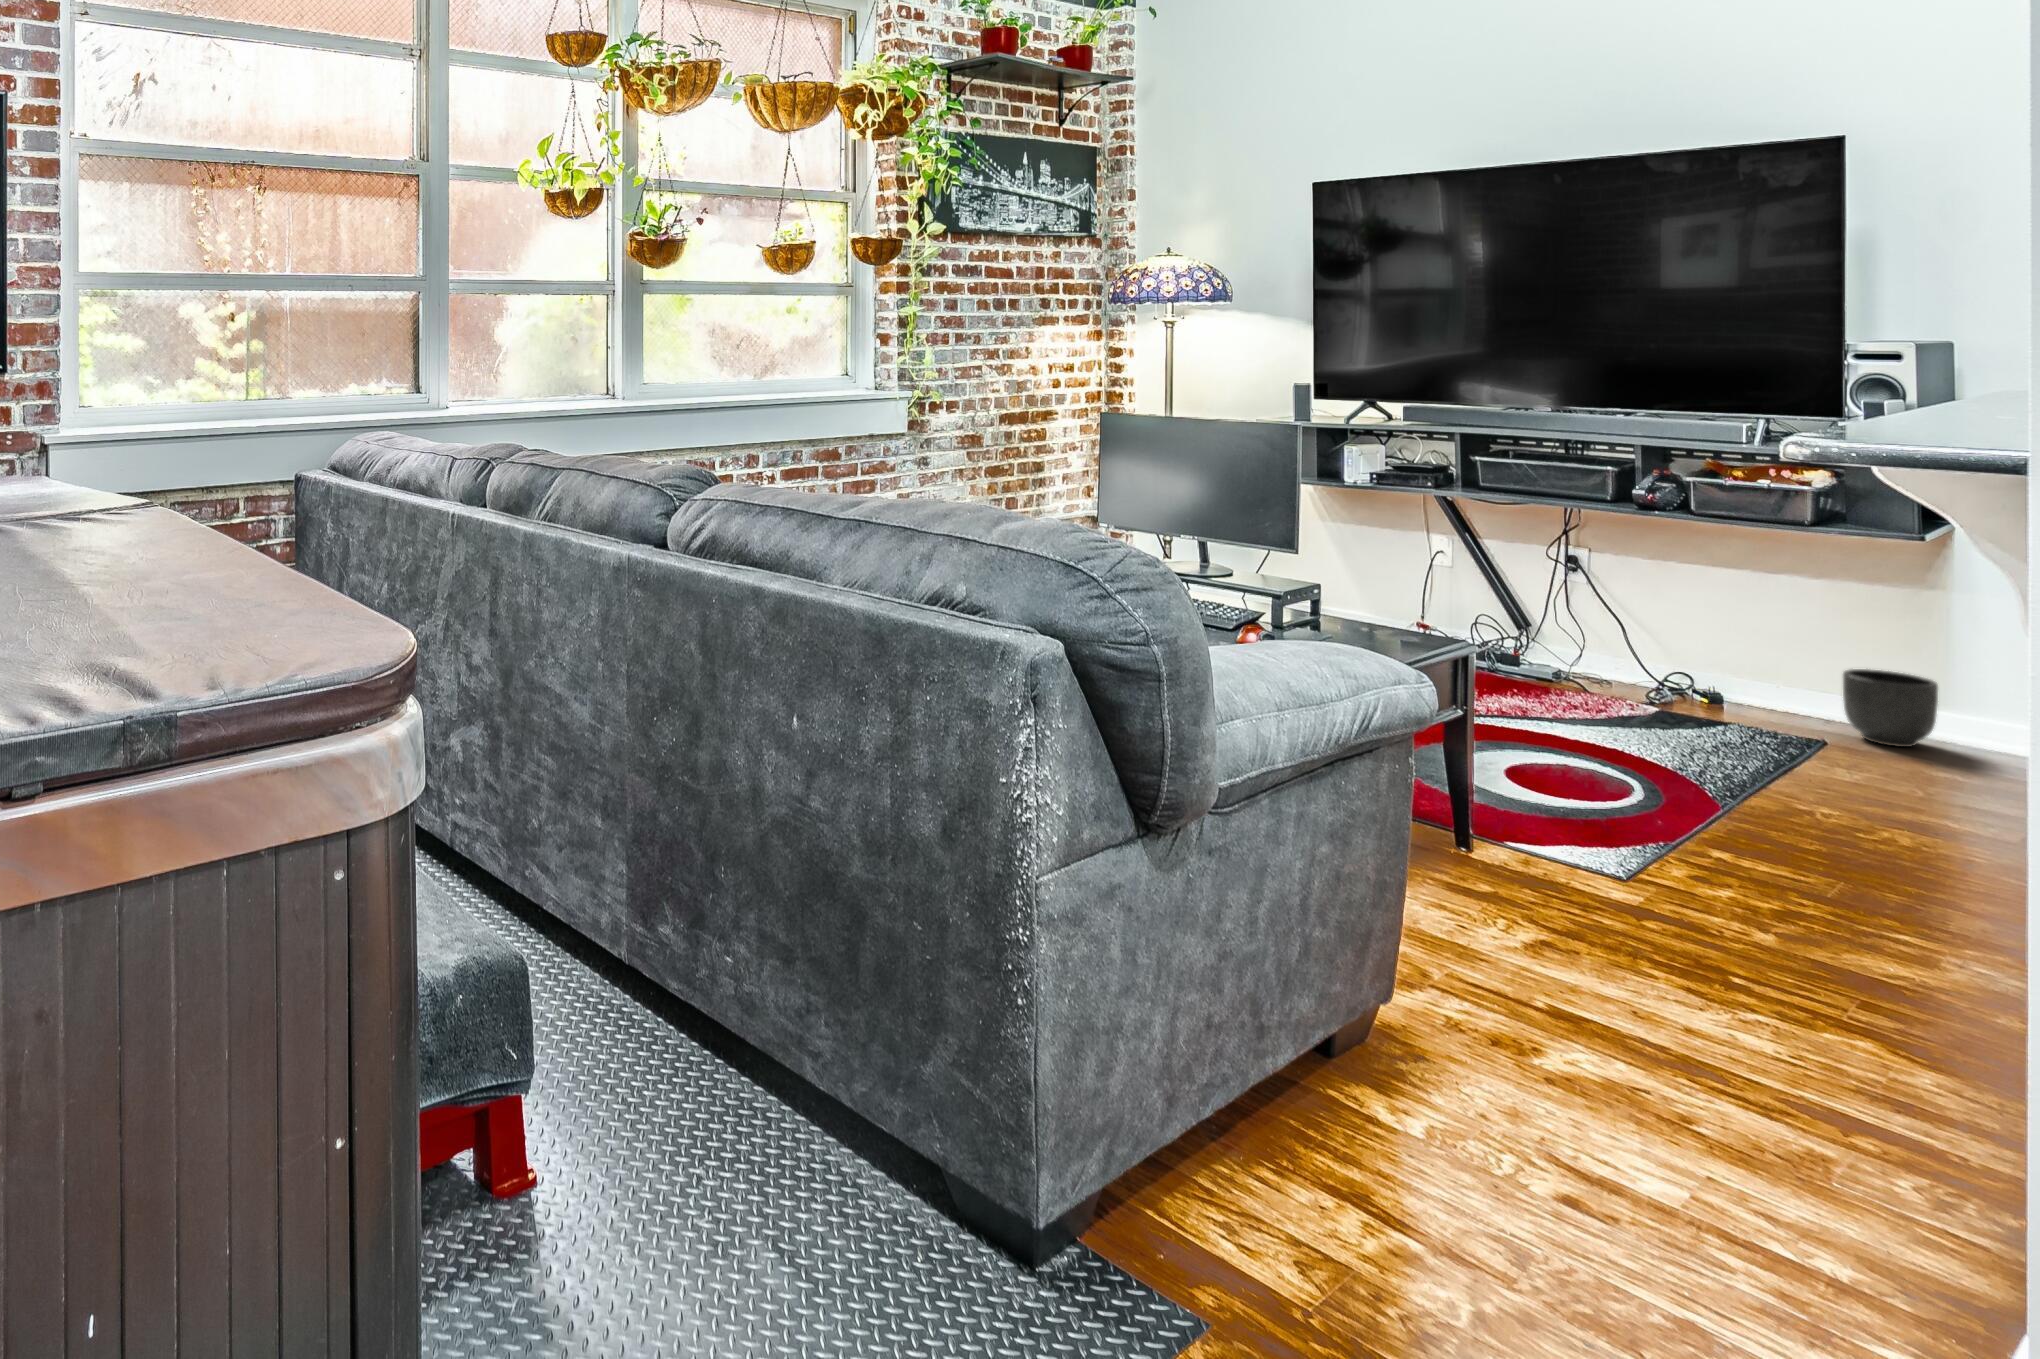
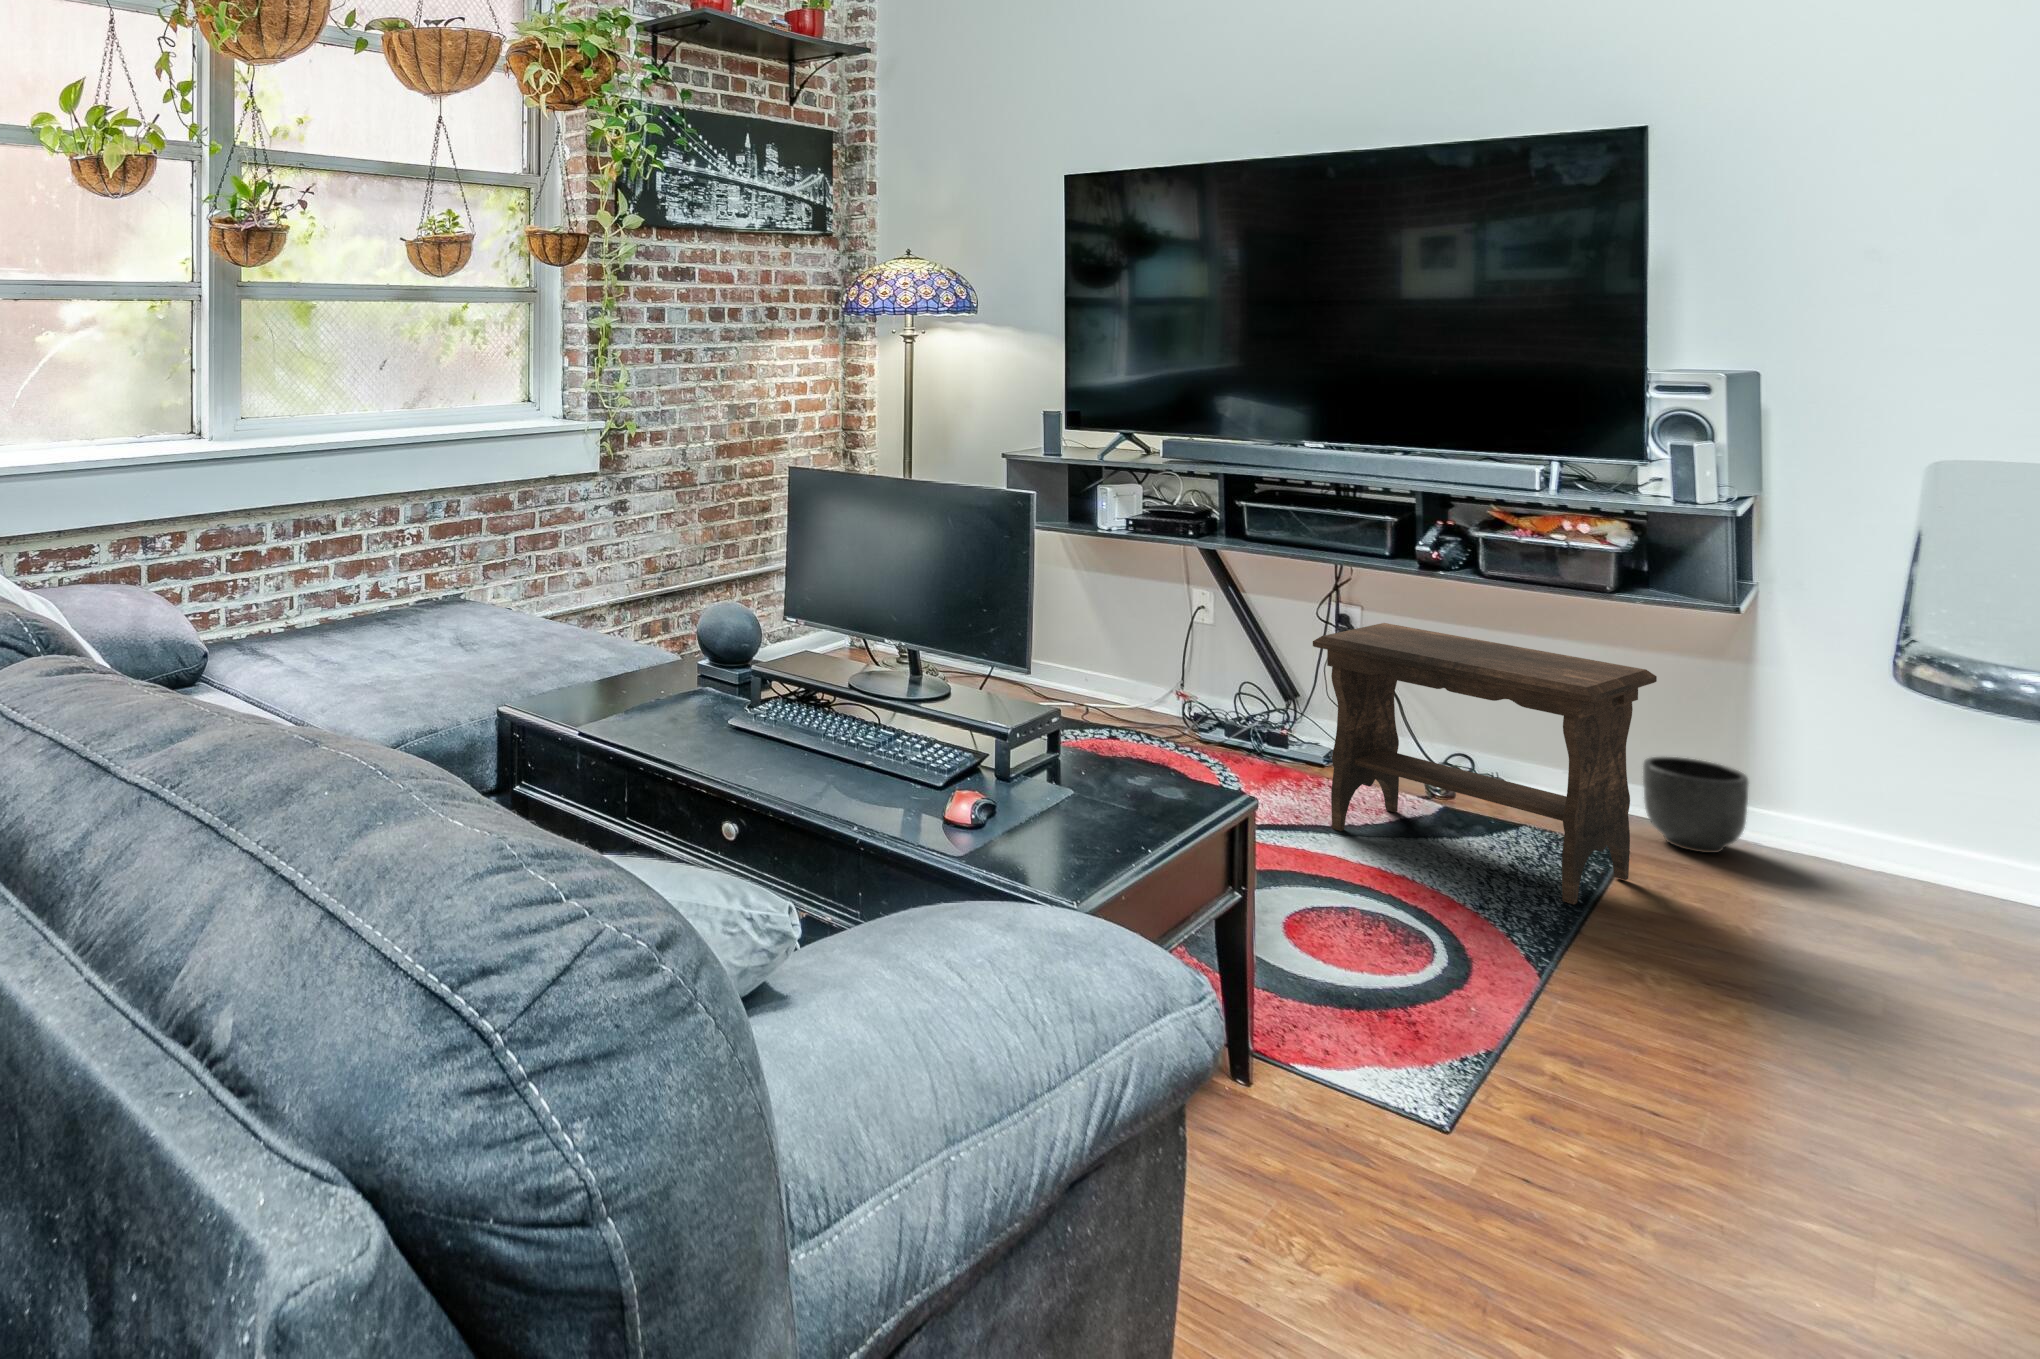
footstool: none [1538,555,1844,771] -> present [1313,623,1657,905]

